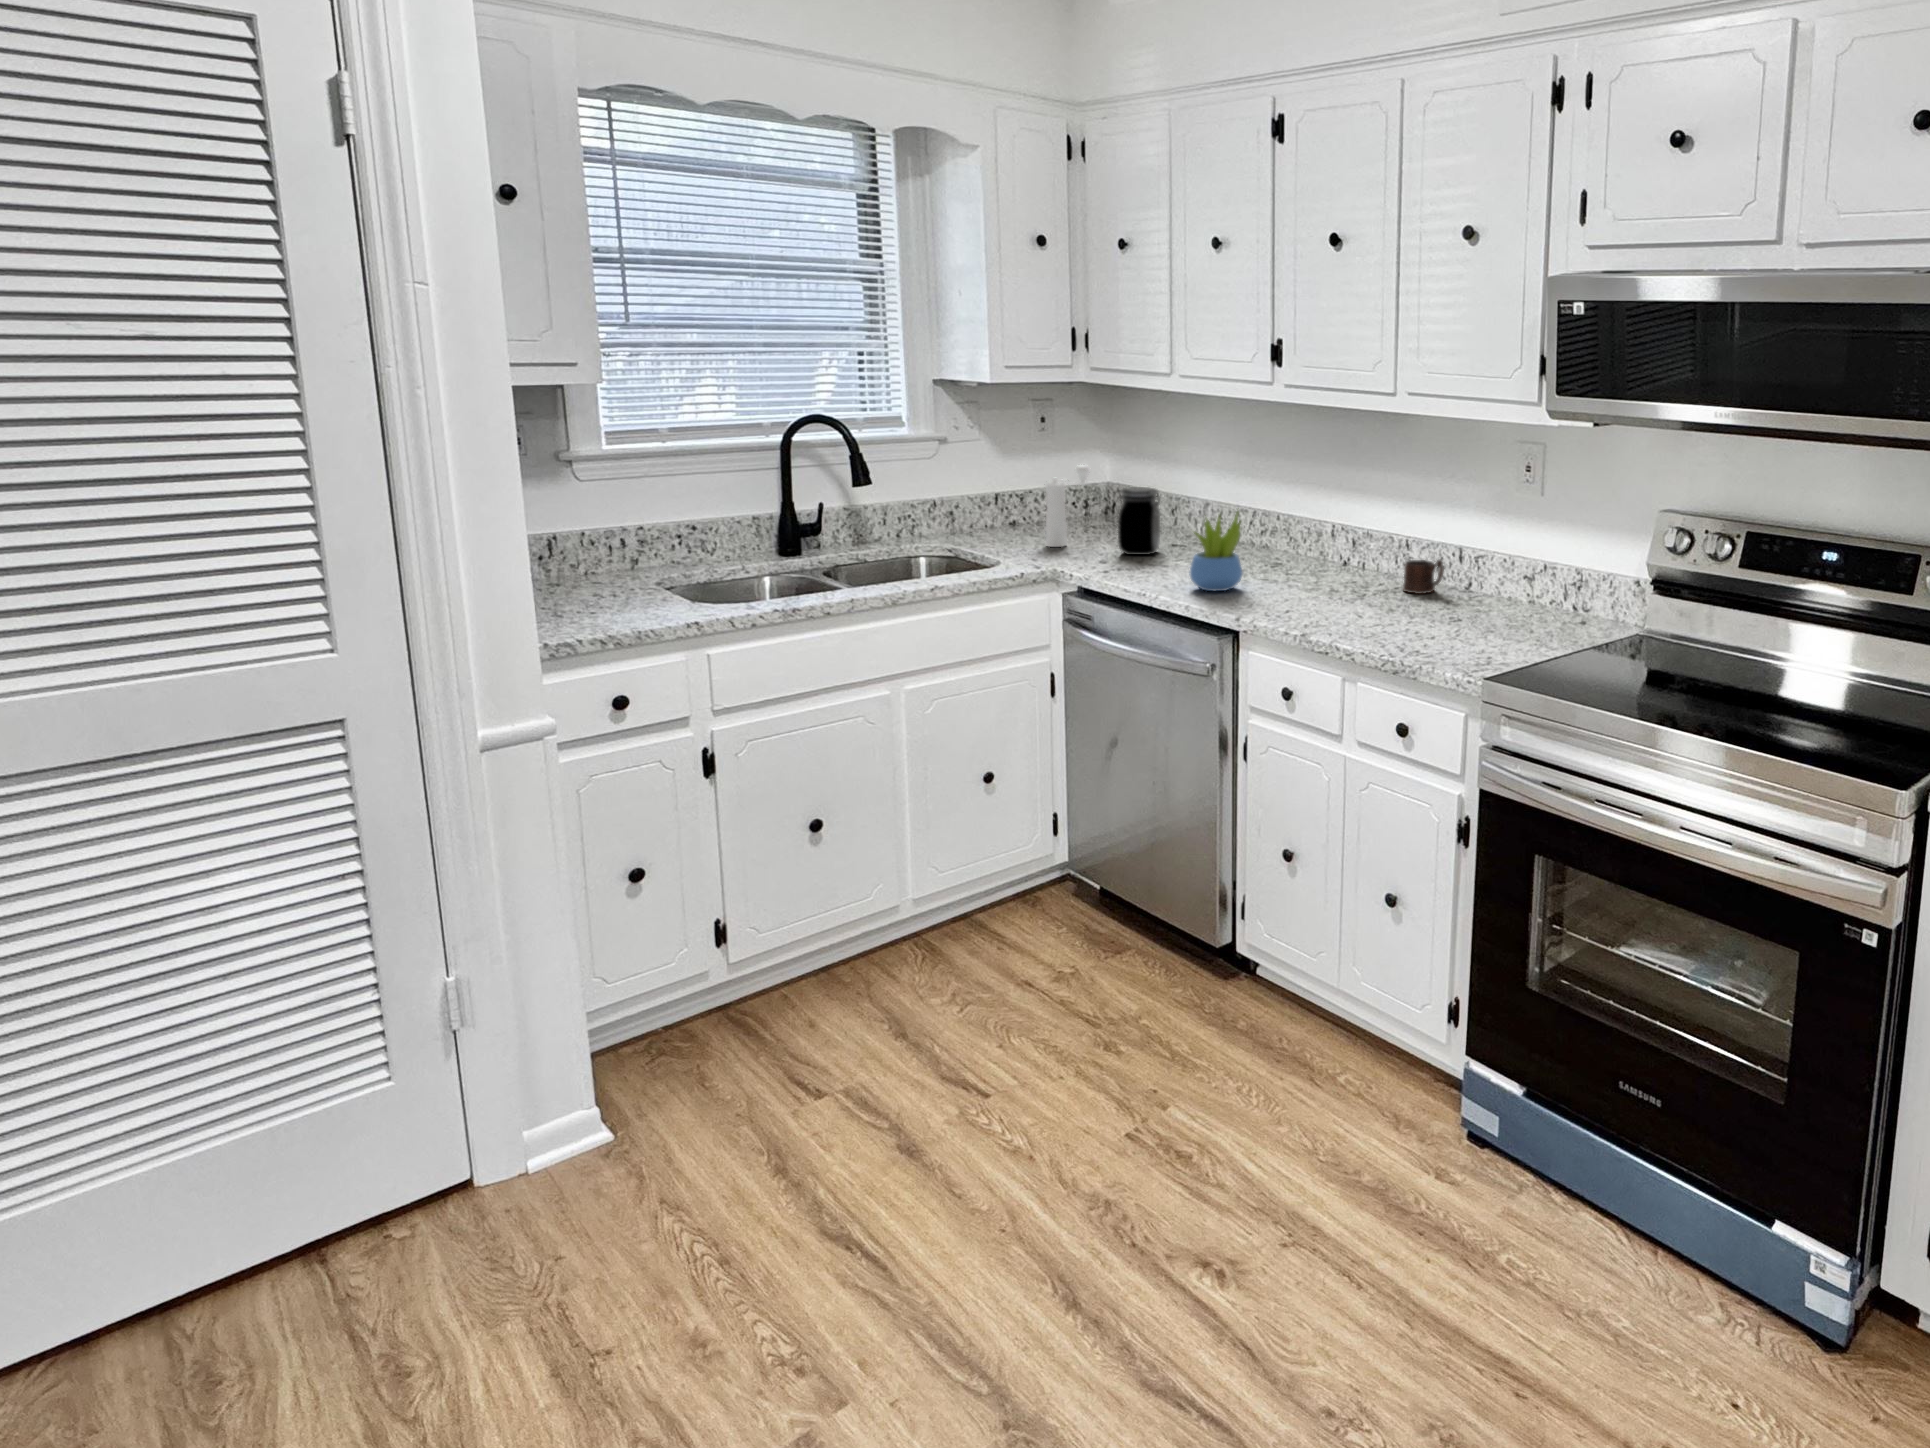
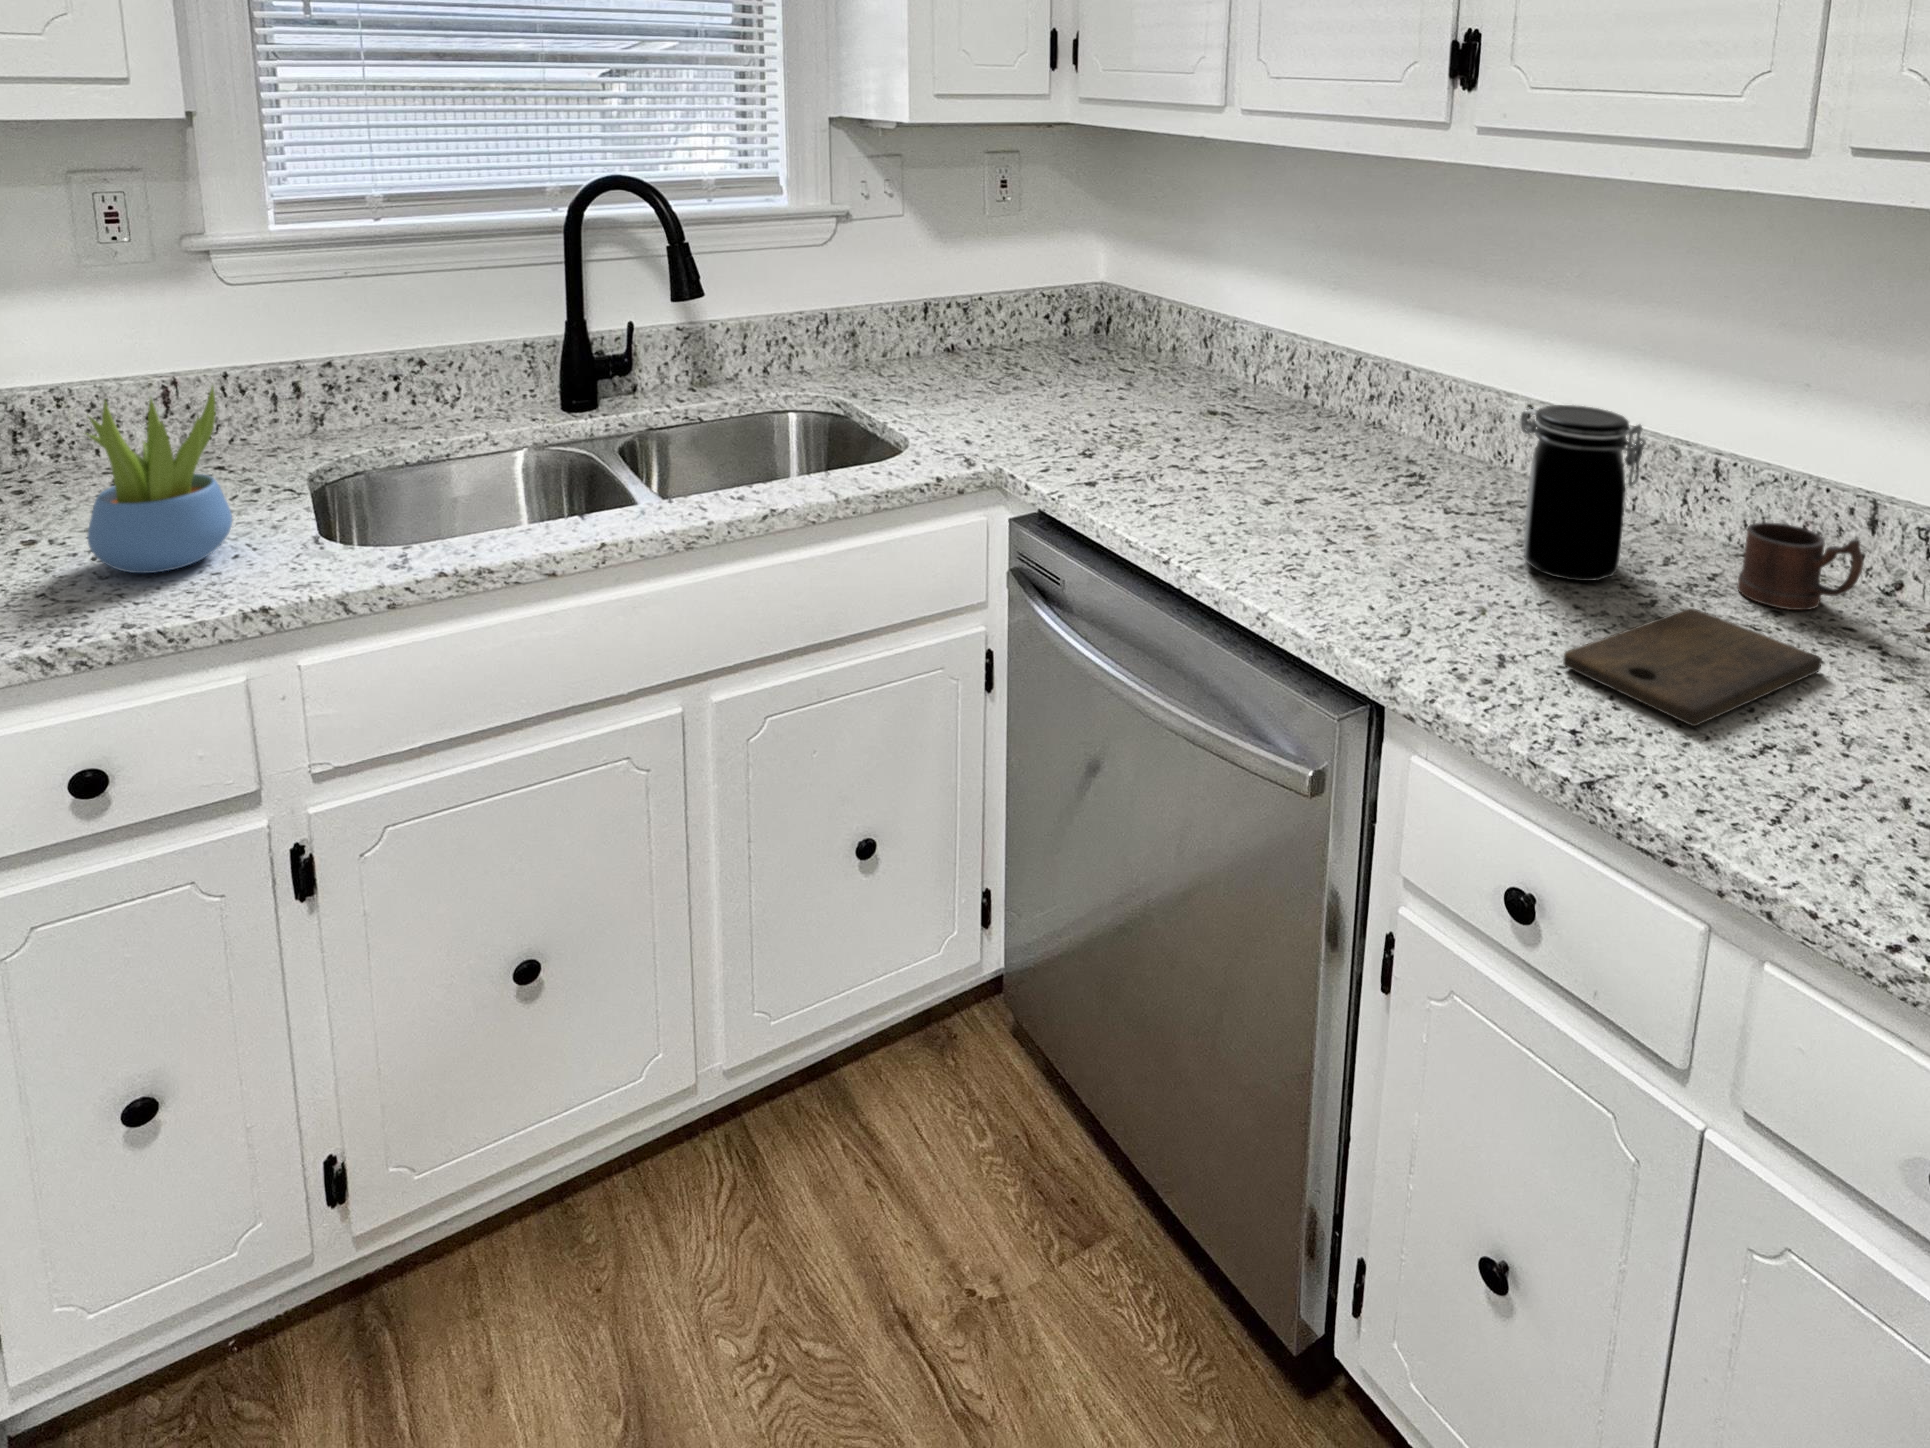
pepper mill: present [1045,465,1090,547] -> none [993,264,1073,406]
jar: present [1118,487,1160,555] -> present [1520,405,1646,581]
succulent plant: present [1189,514,1242,591] -> present [87,387,232,573]
cutting board: none [1311,592,1415,619] -> present [1563,608,1821,726]

